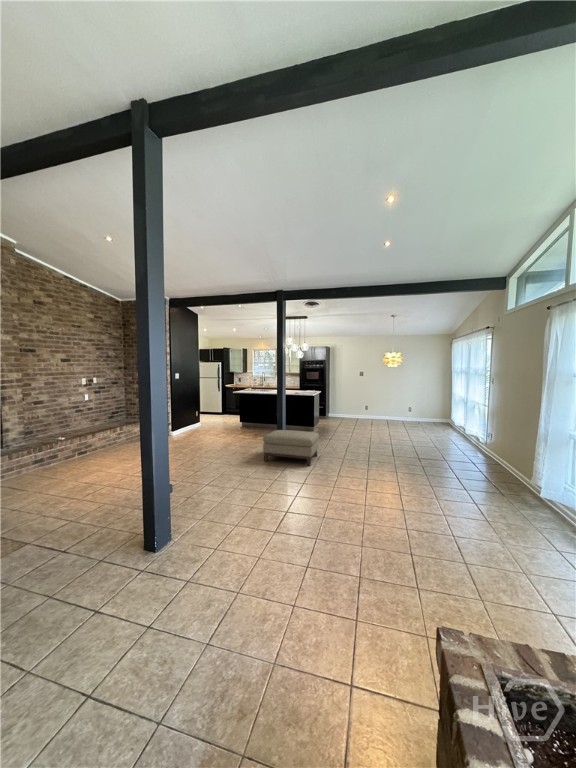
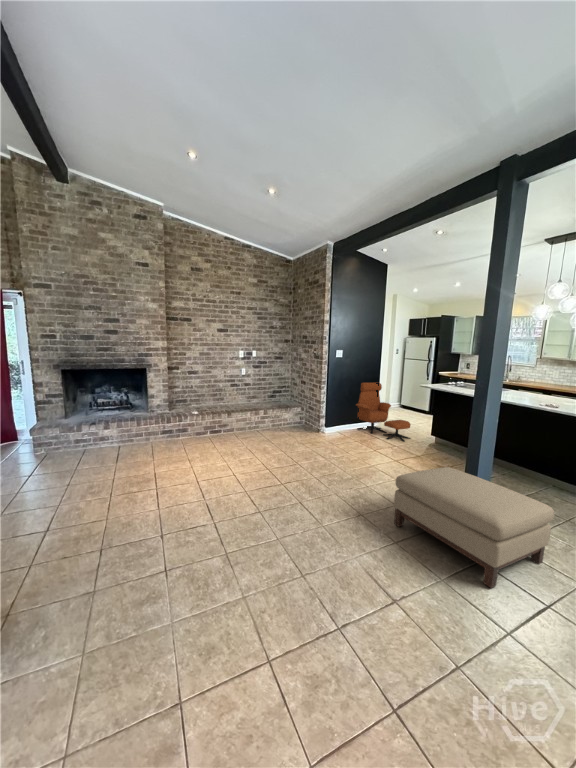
lounge chair: none [189,396,228,432] -> present [356,383,411,442]

